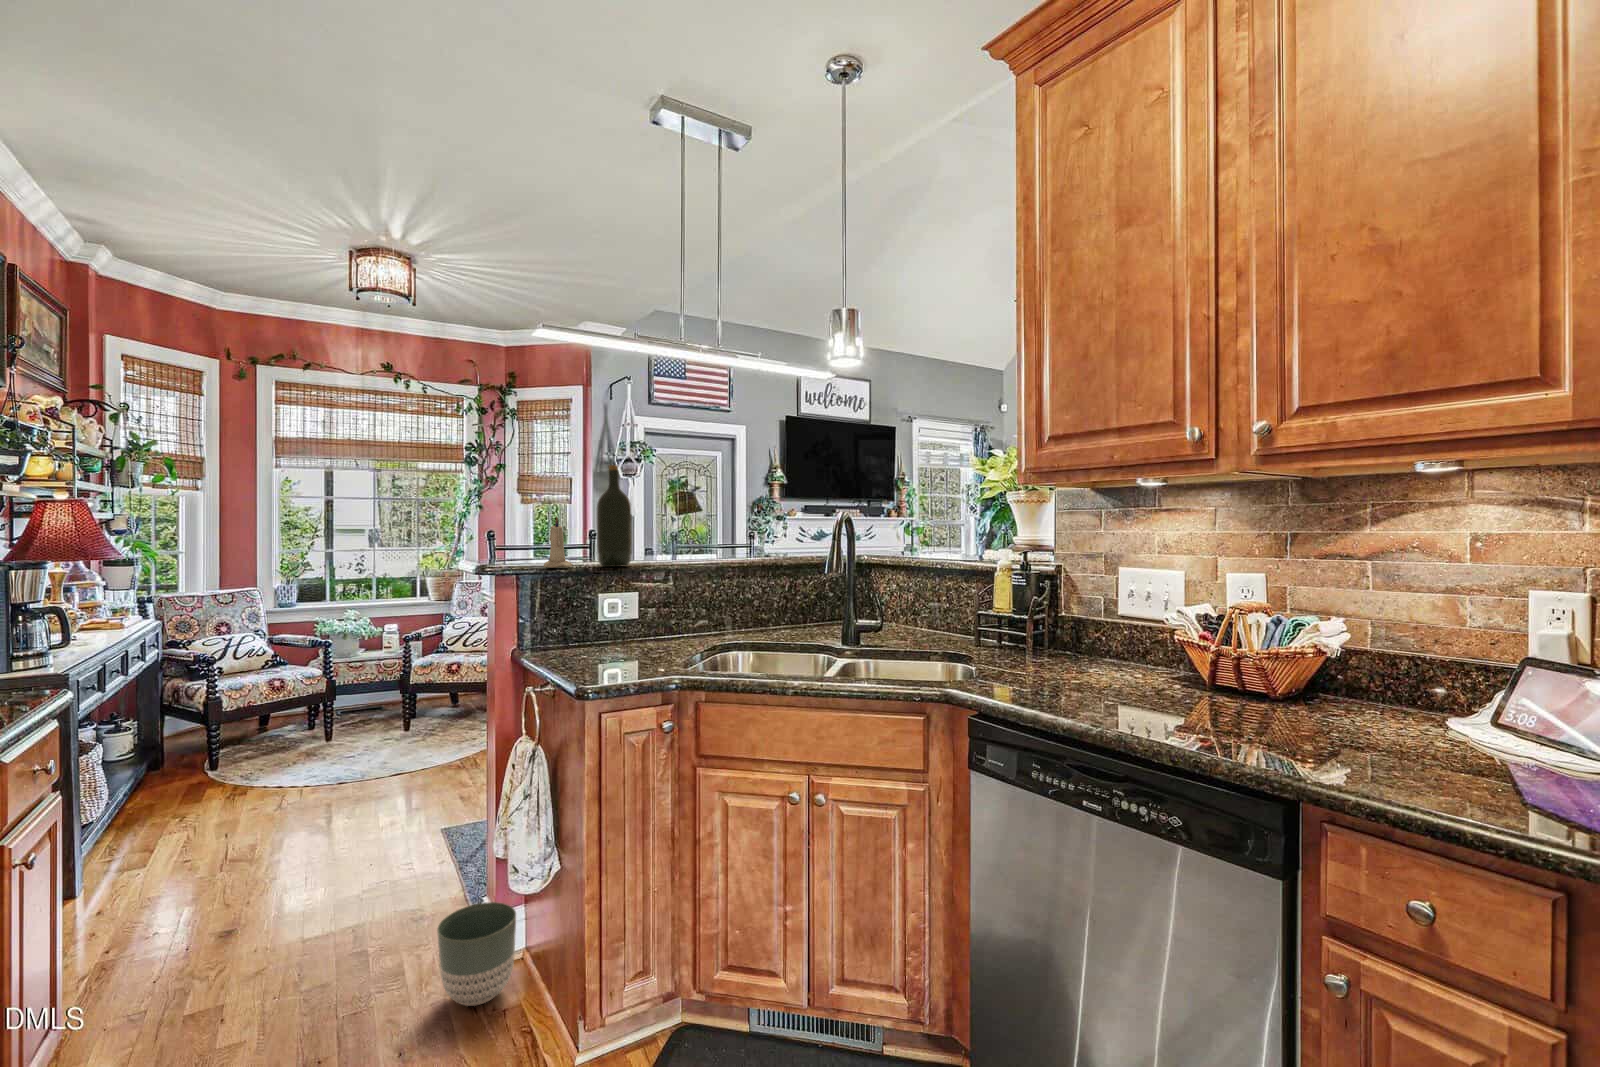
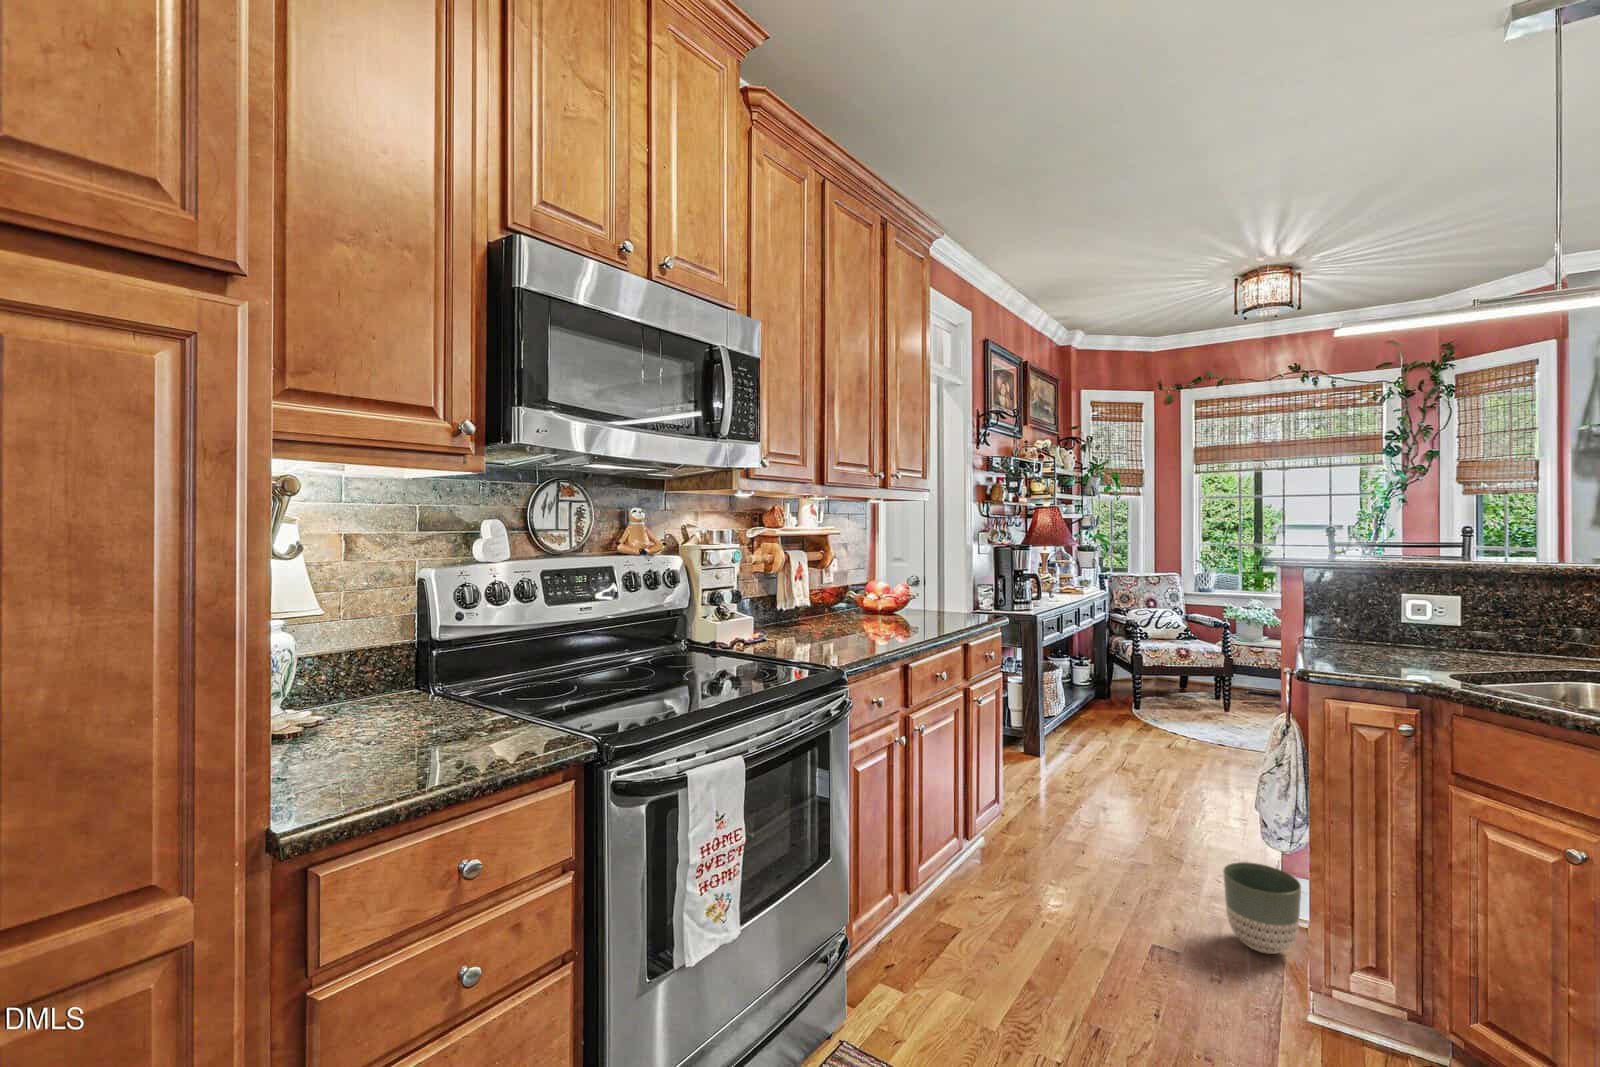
wine bottle: present [597,465,632,567] -> none [1405,452,1455,565]
candle: present [544,516,573,568] -> none [1335,509,1368,562]

